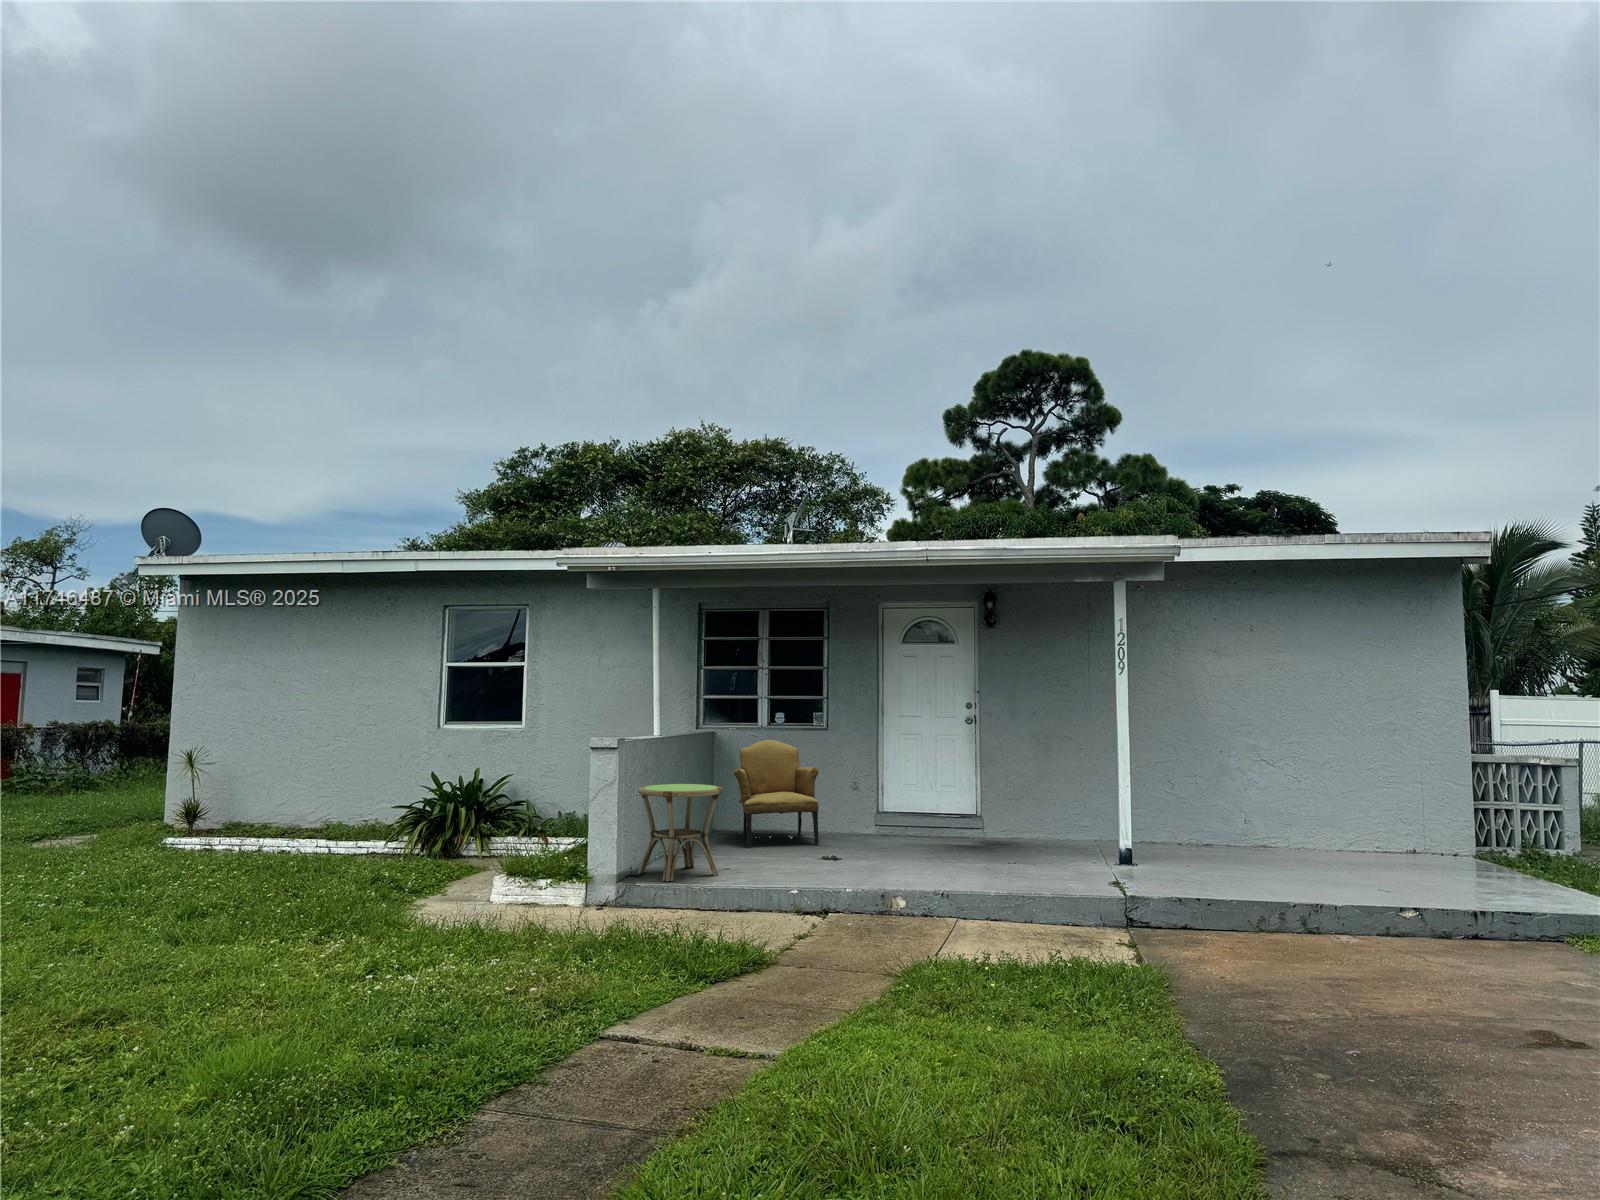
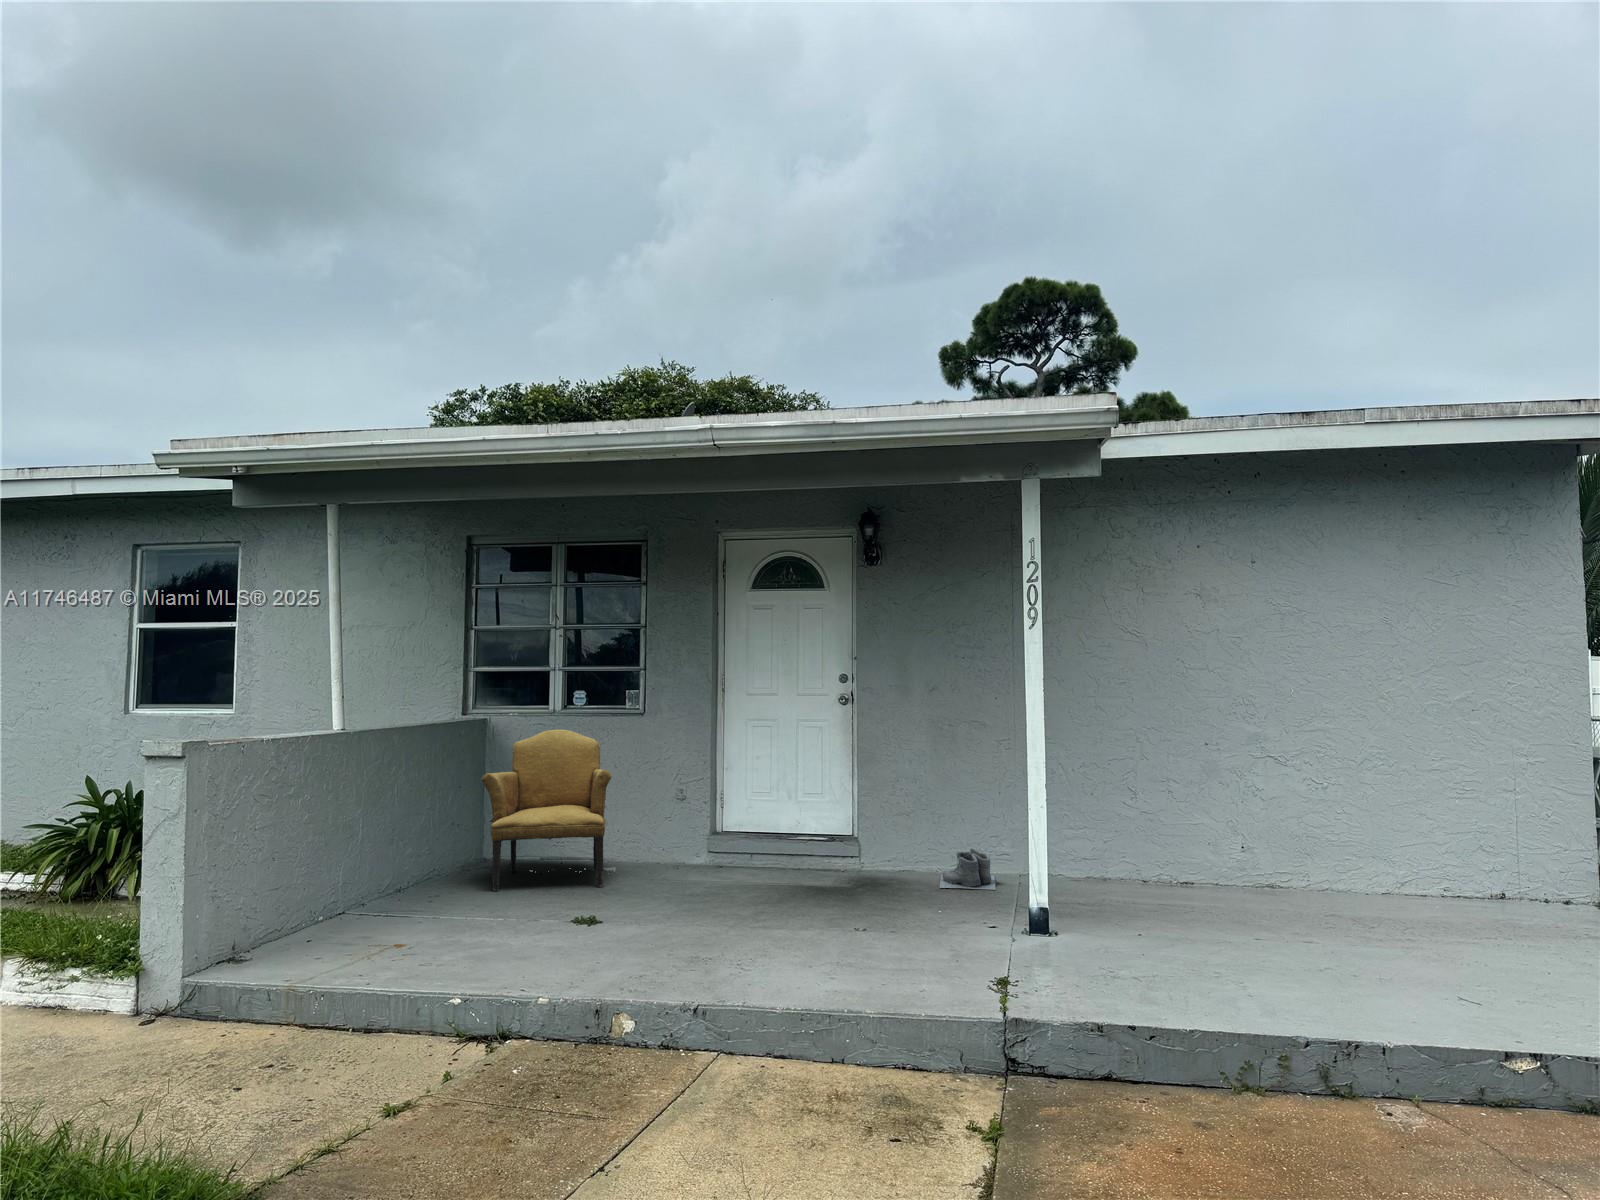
side table: present [638,784,722,881] -> none [241,801,389,966]
boots: none [1041,819,1083,846] -> present [940,848,996,890]

